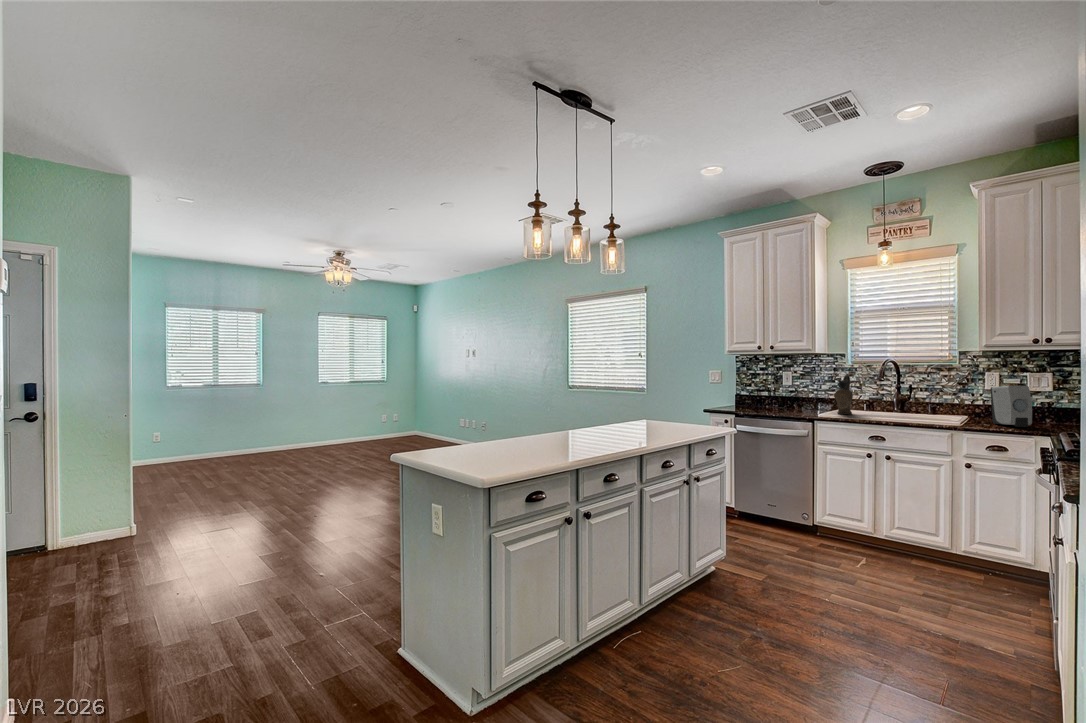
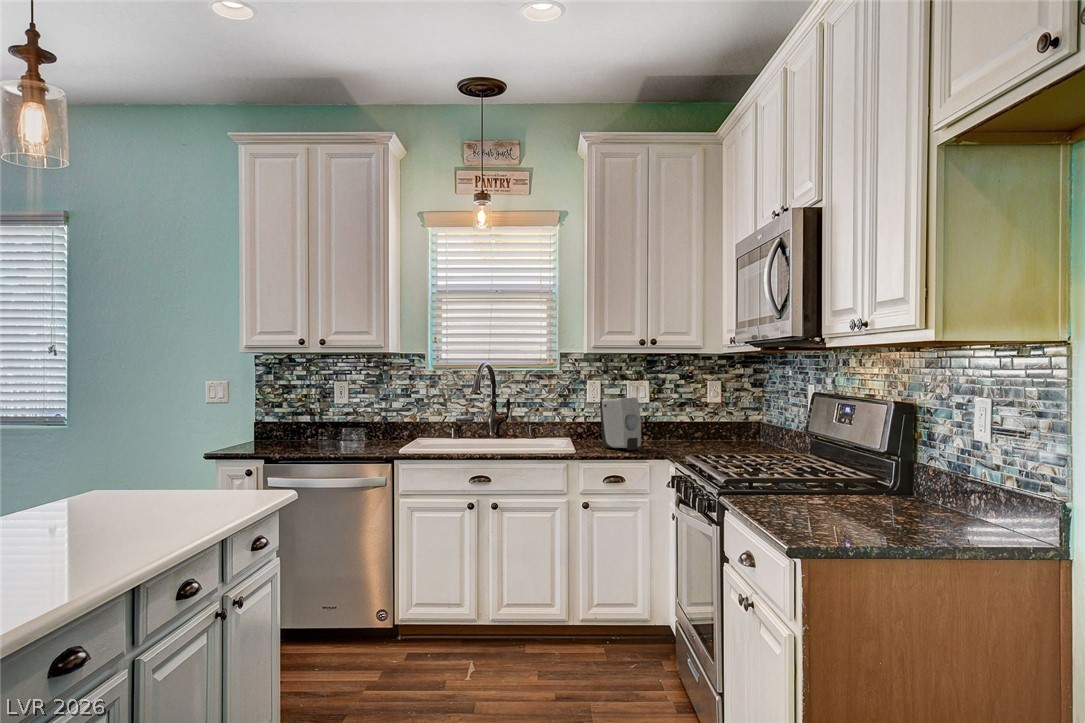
ceramic pitcher: present [834,375,853,414] -> none [416,386,440,446]

